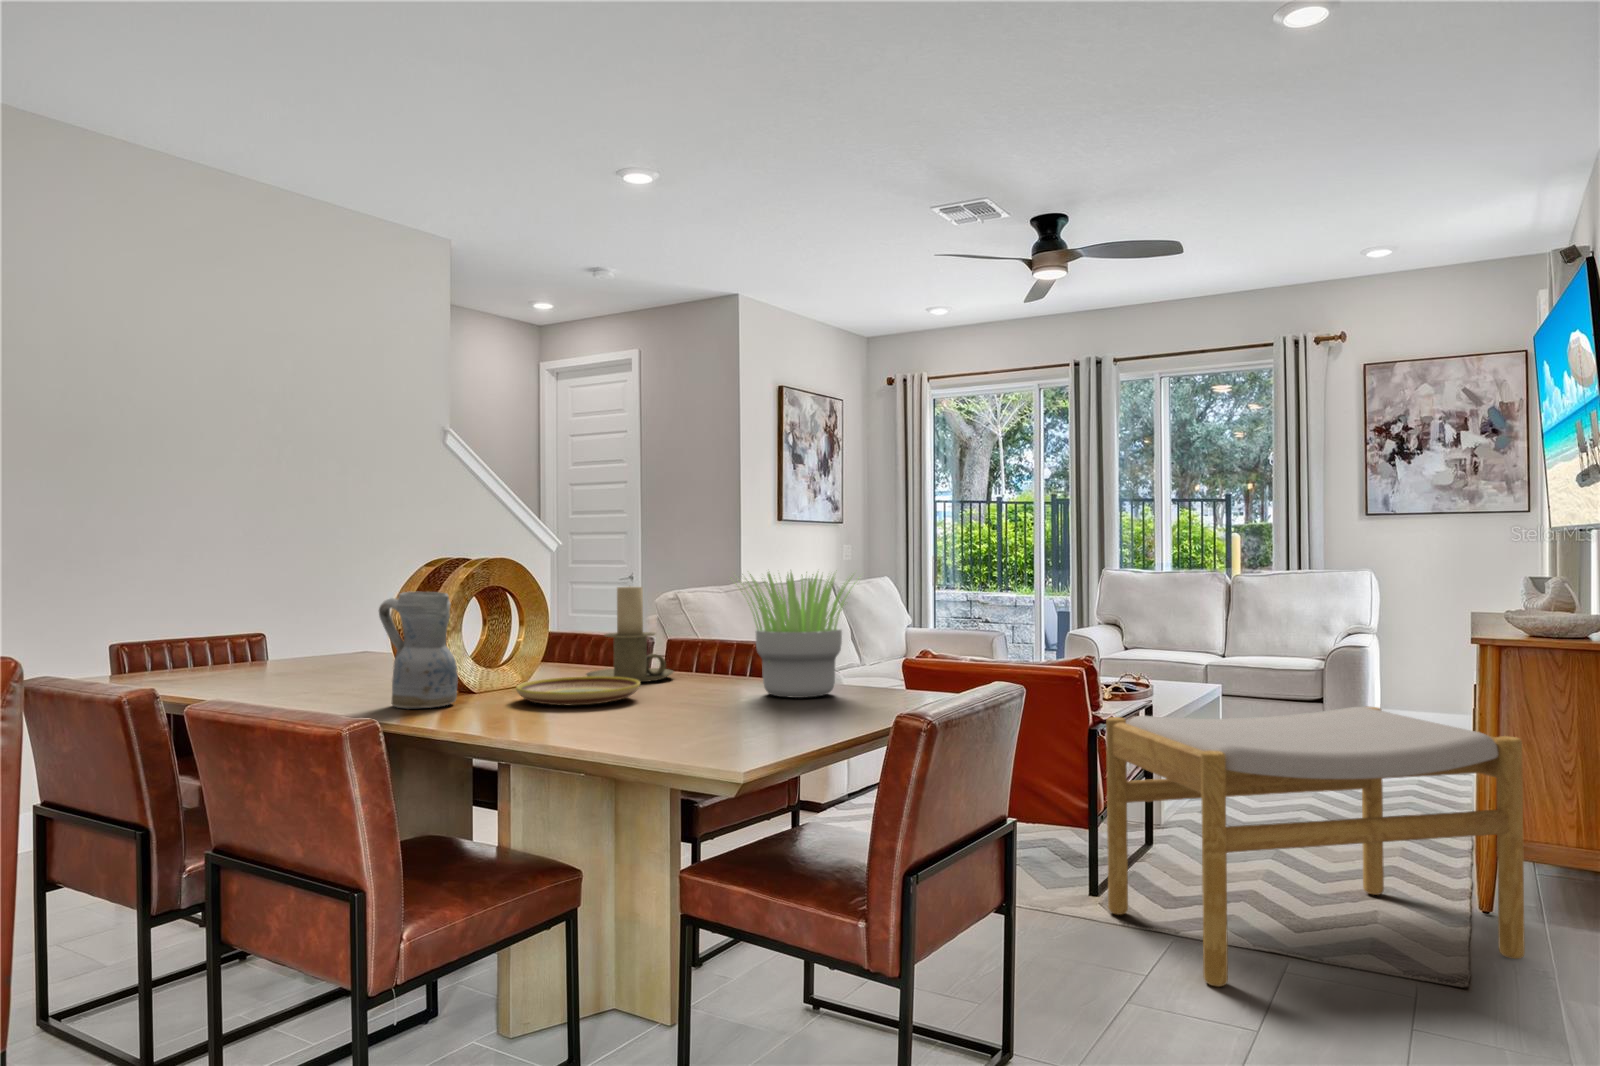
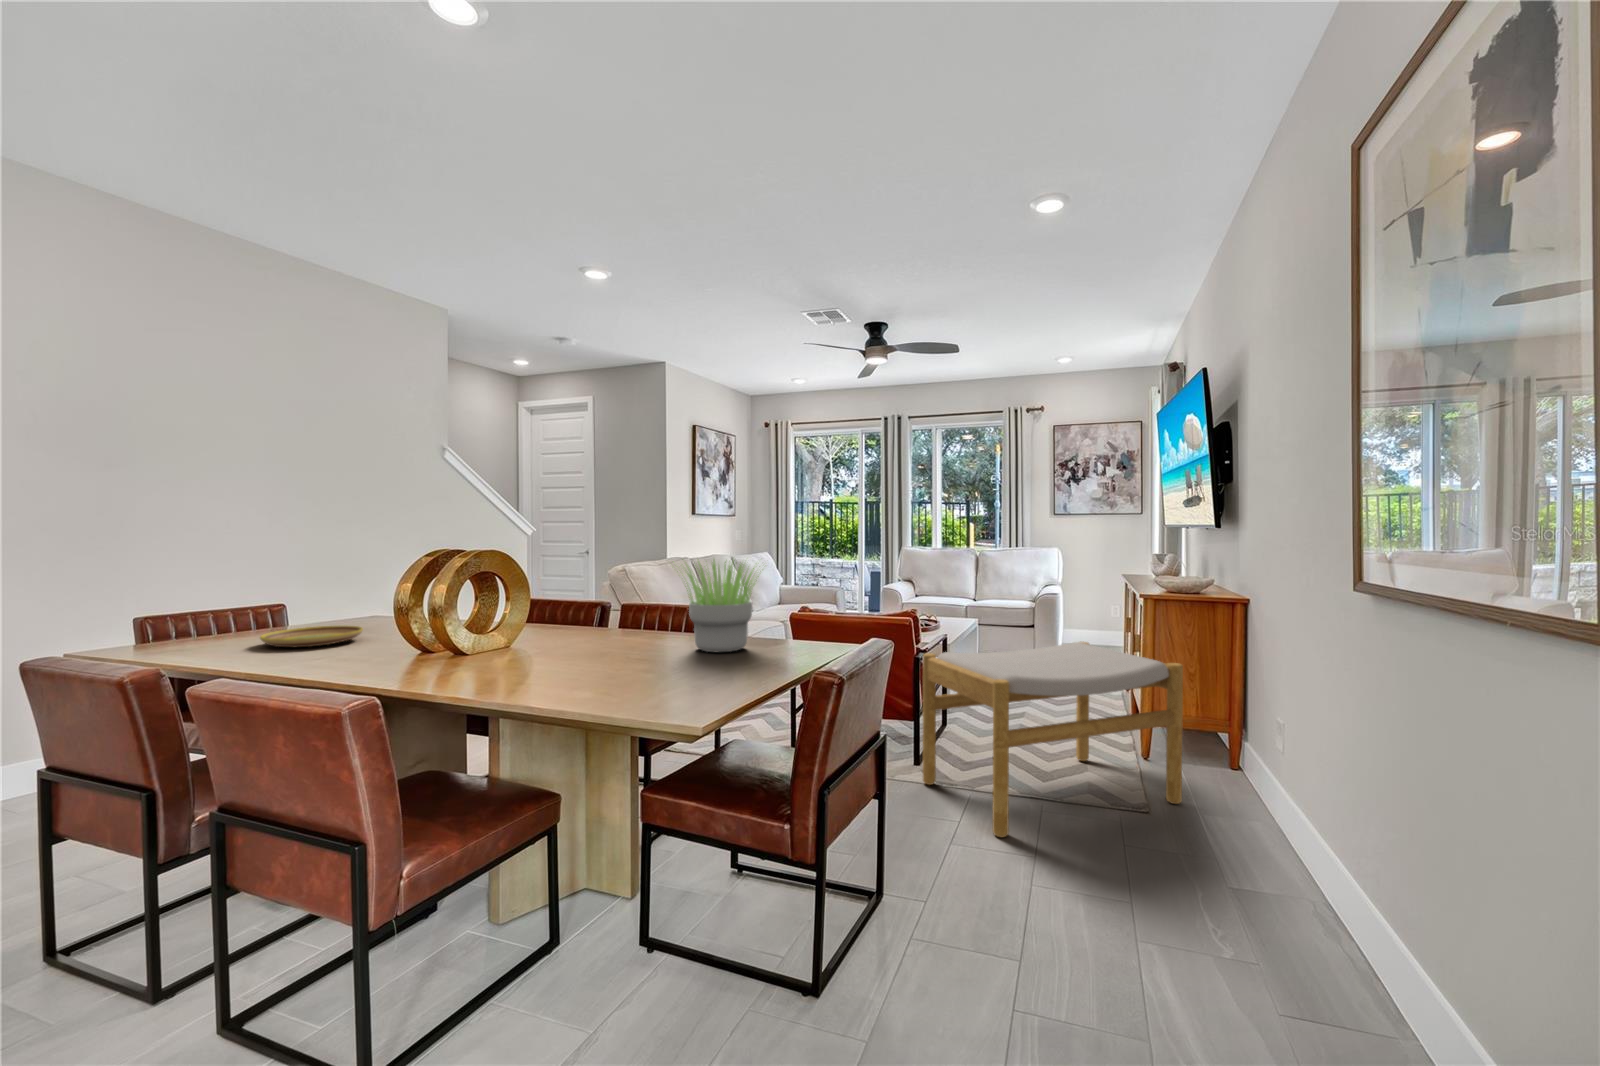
candle holder: present [586,586,674,682] -> none [559,568,627,641]
ceramic pitcher: present [379,592,458,708] -> none [386,578,454,672]
plate: present [516,676,640,706] -> present [260,626,363,647]

